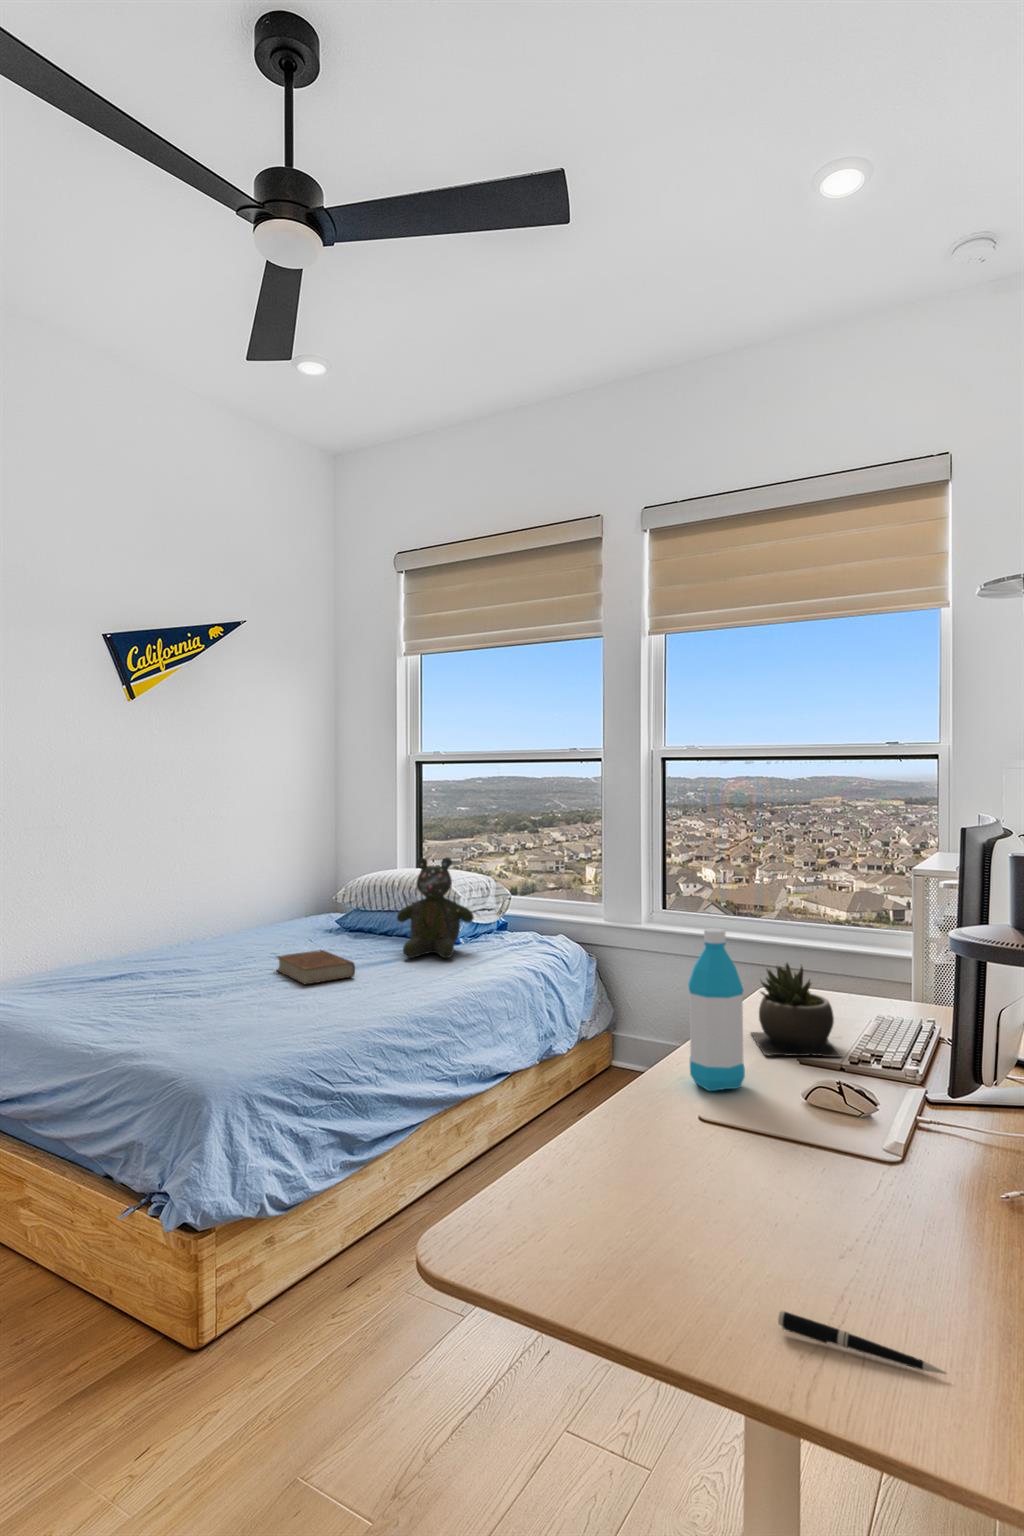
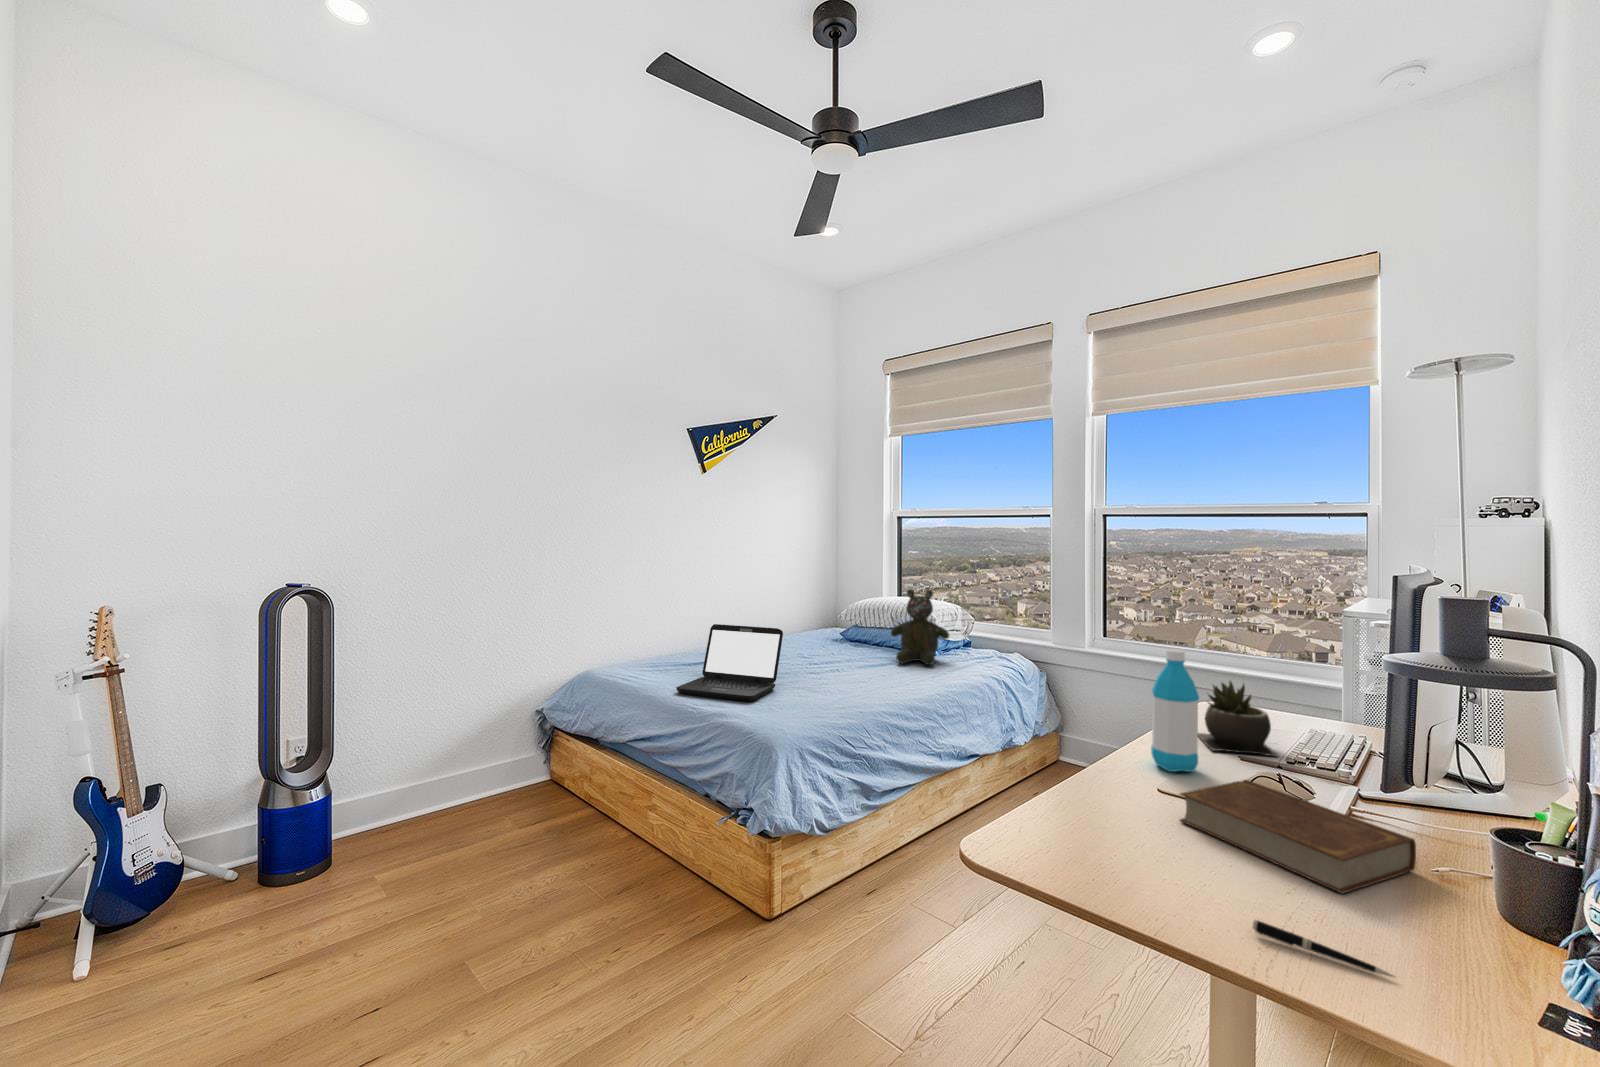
laptop: none [71,919,236,1029] -> present [676,624,783,701]
book: present [277,950,355,984] -> present [1180,780,1416,894]

